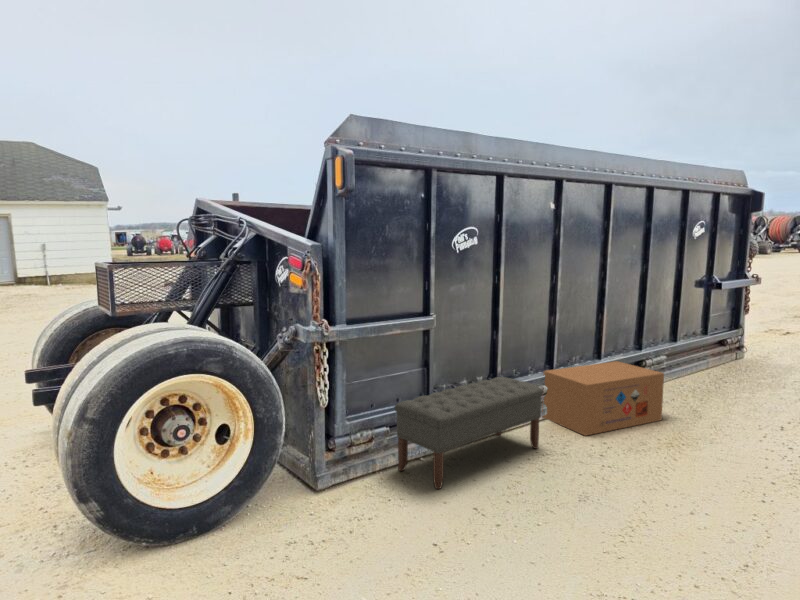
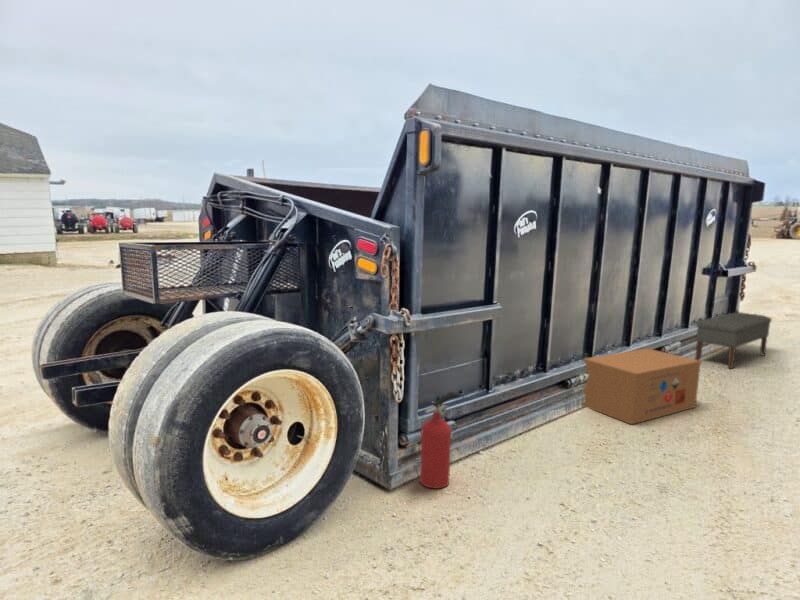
bench: present [395,377,543,489] -> present [695,312,771,369]
fire extinguisher: none [348,399,387,490] -> present [420,392,459,488]

